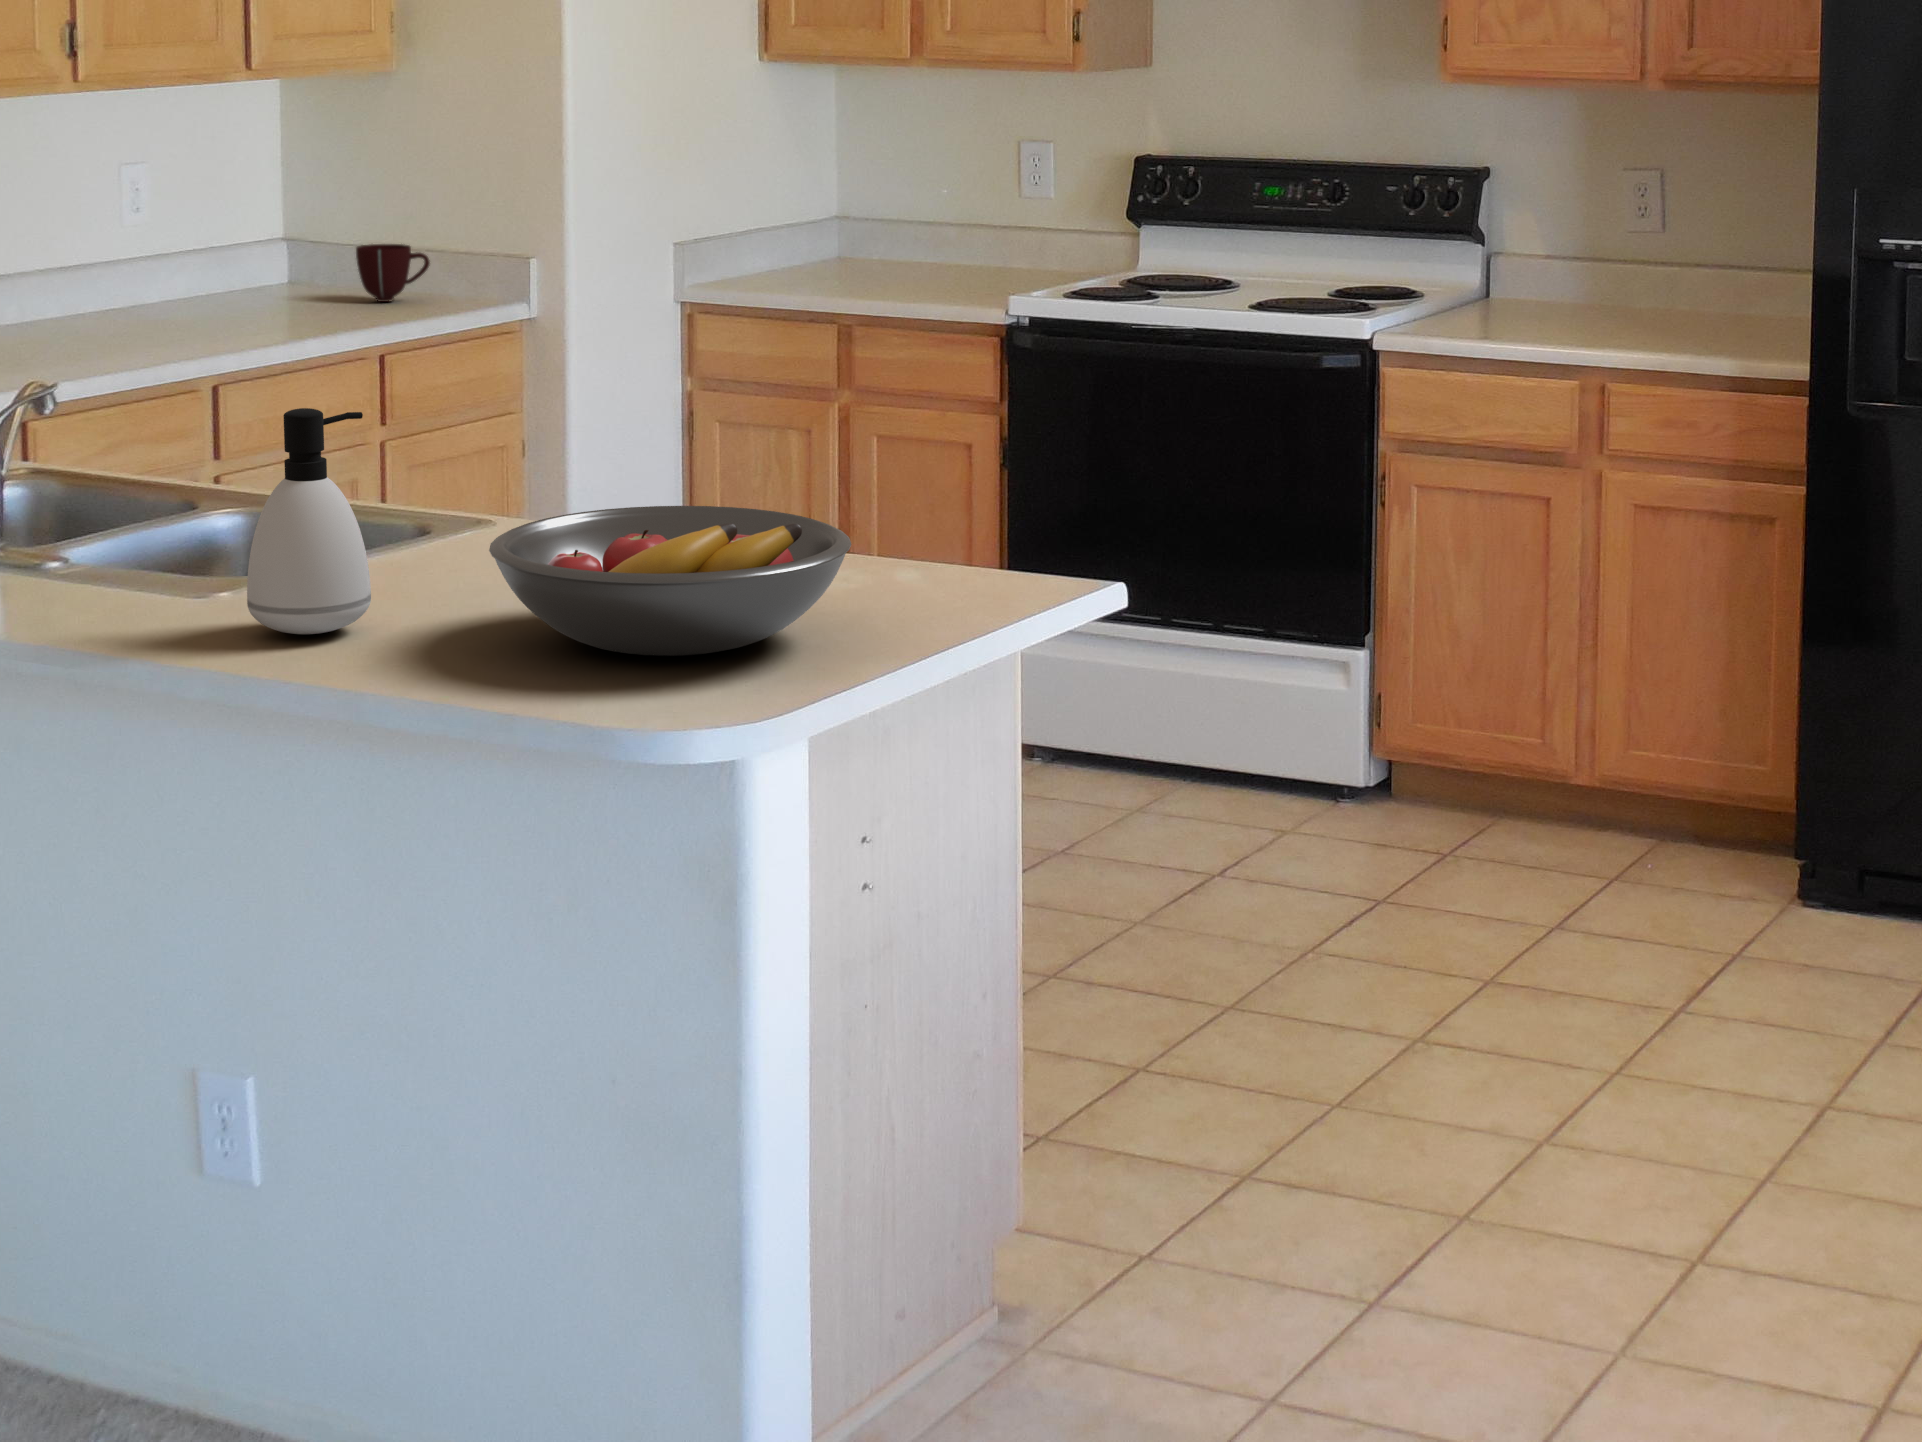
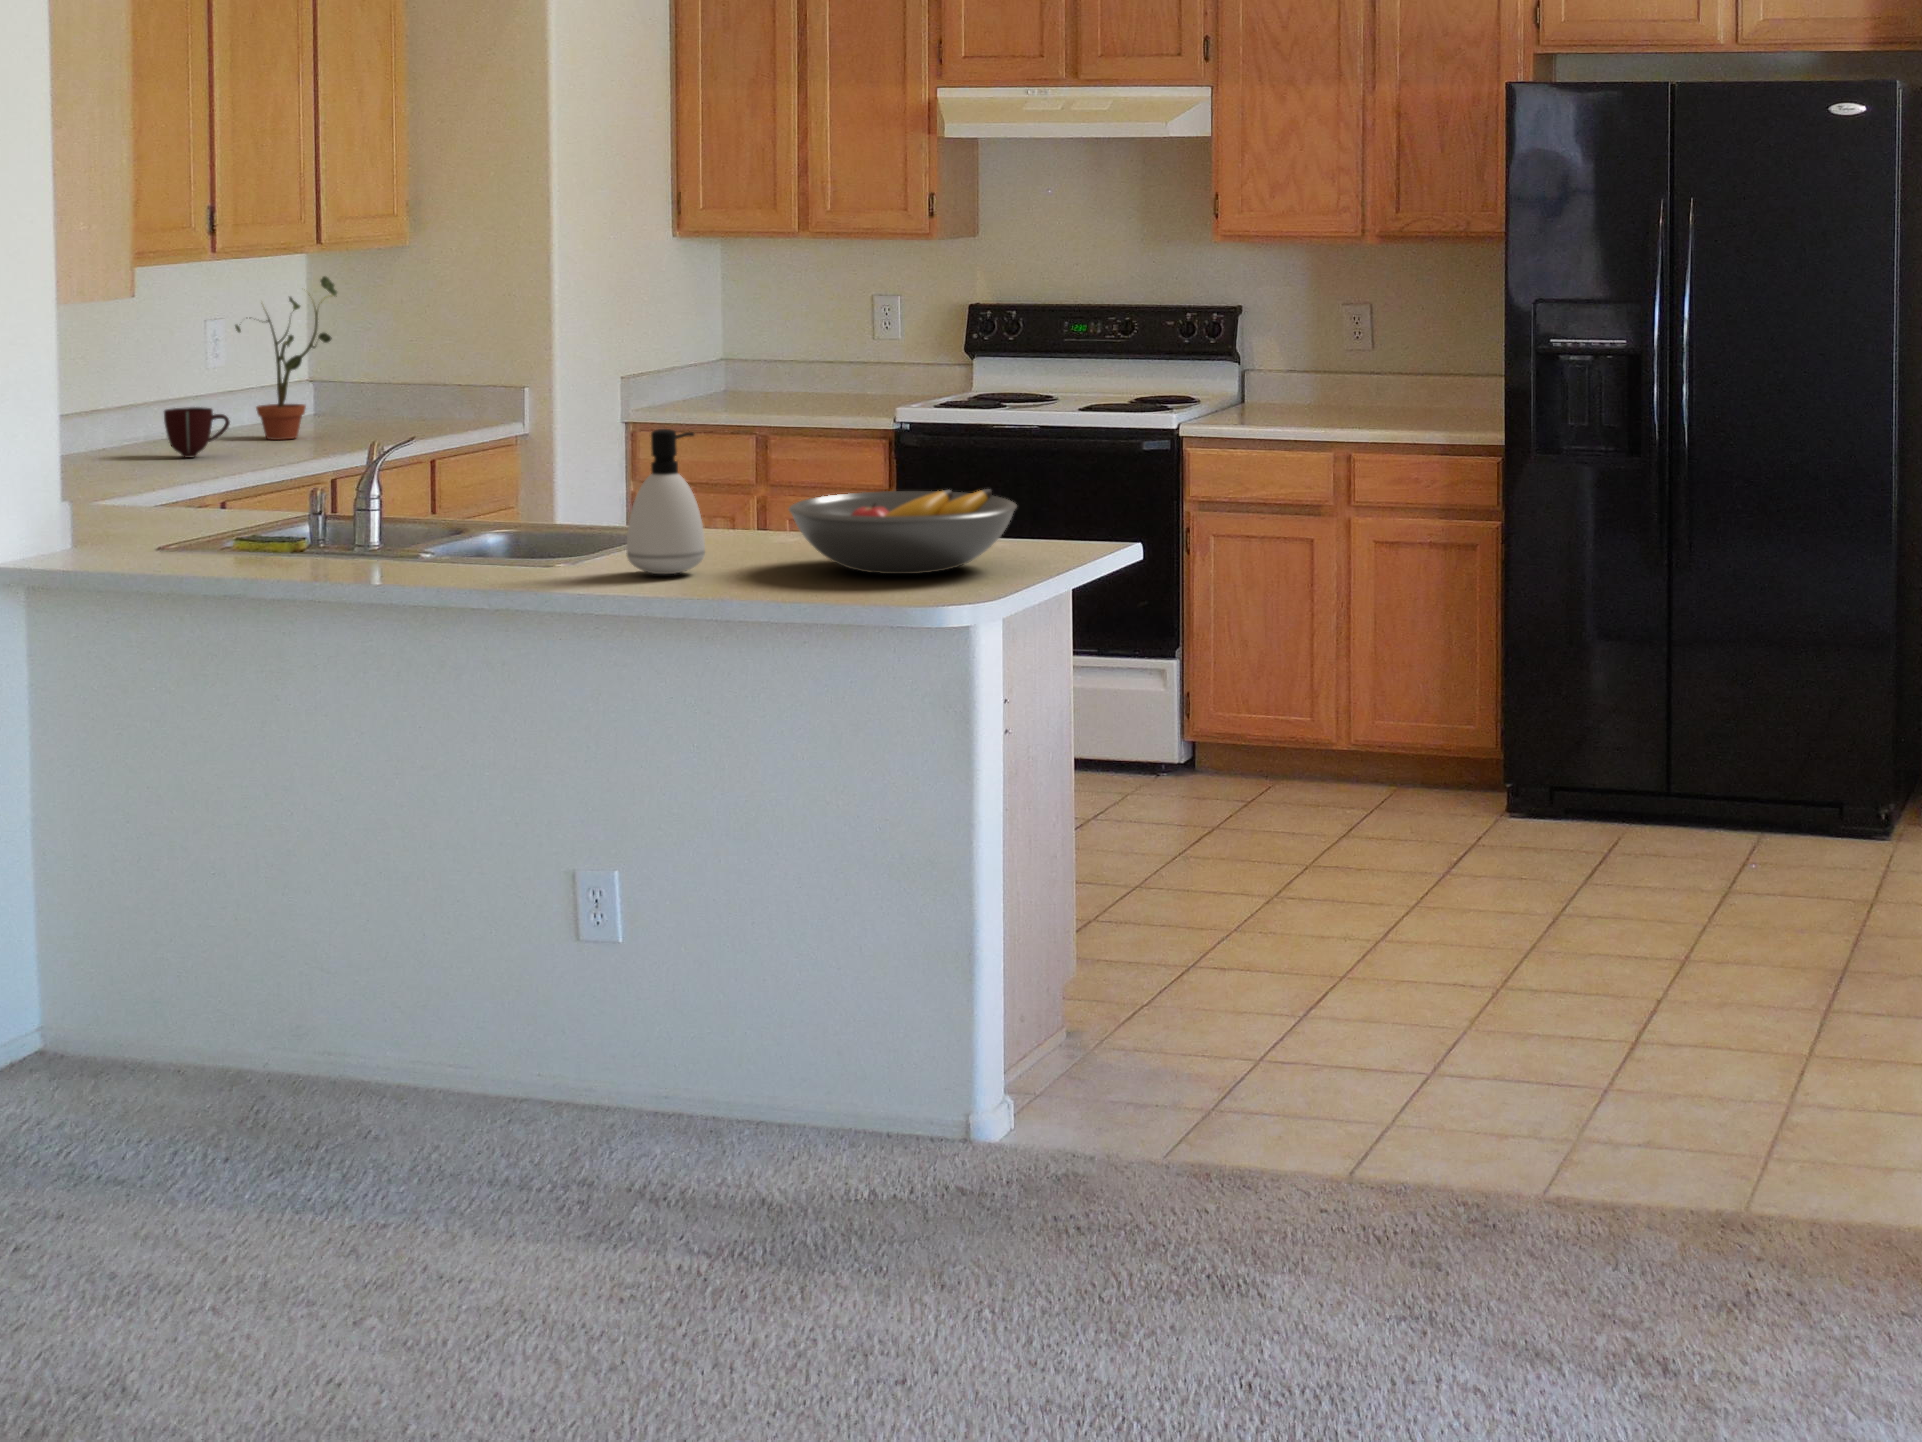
potted plant: none [142,109,293,320] -> present [235,276,337,440]
mug: present [356,244,430,302] -> present [164,407,230,458]

